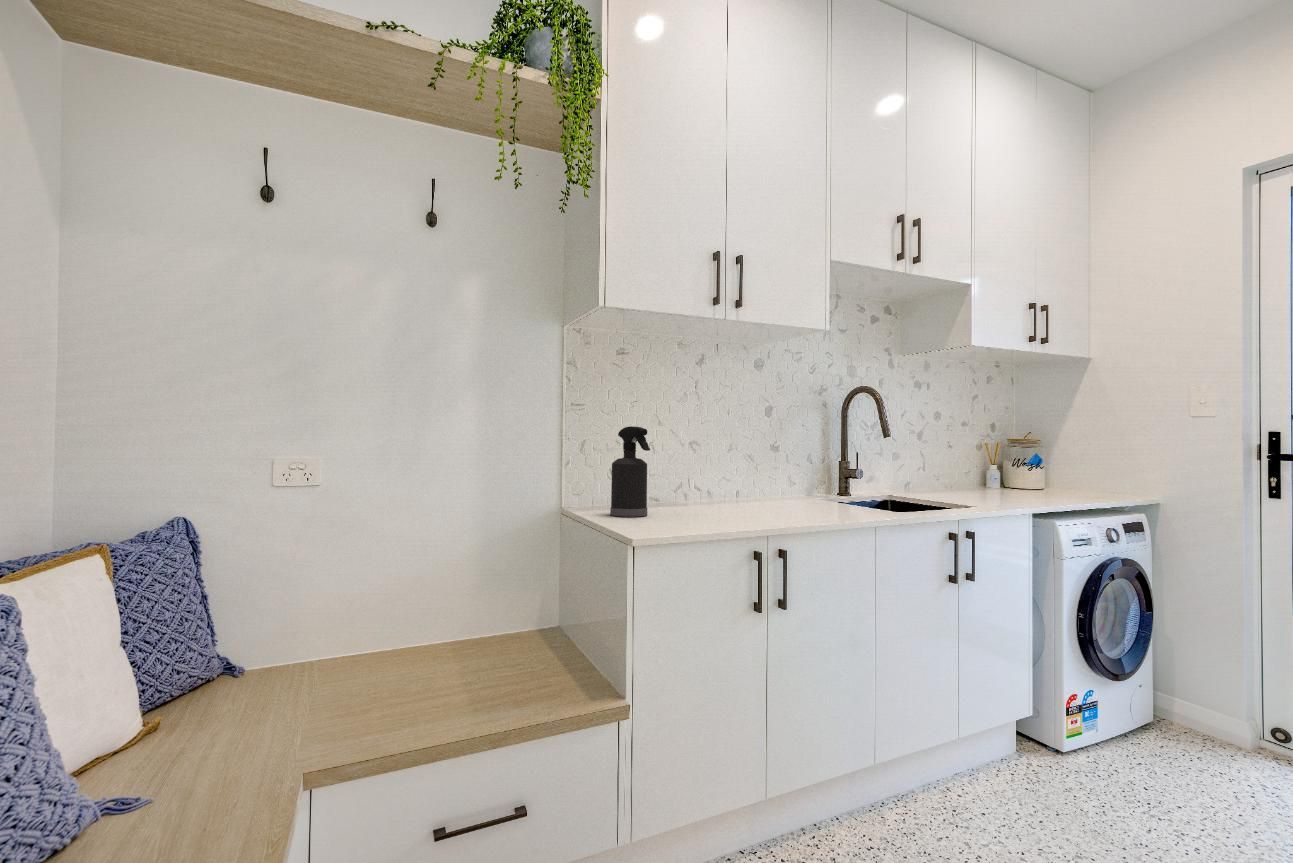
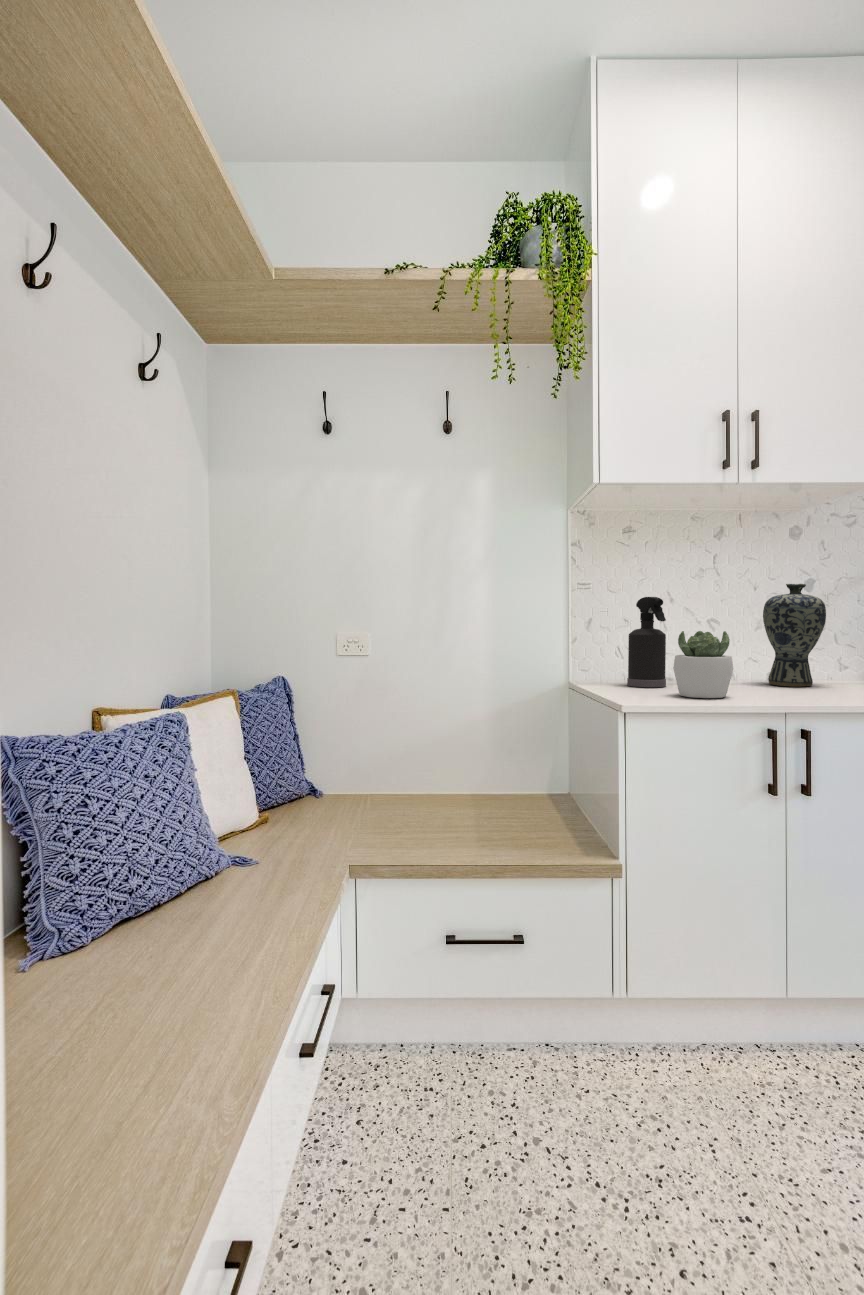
vase: none [723,418,774,511] -> present [763,584,826,687]
succulent plant: none [670,460,723,527] -> present [673,631,733,698]

